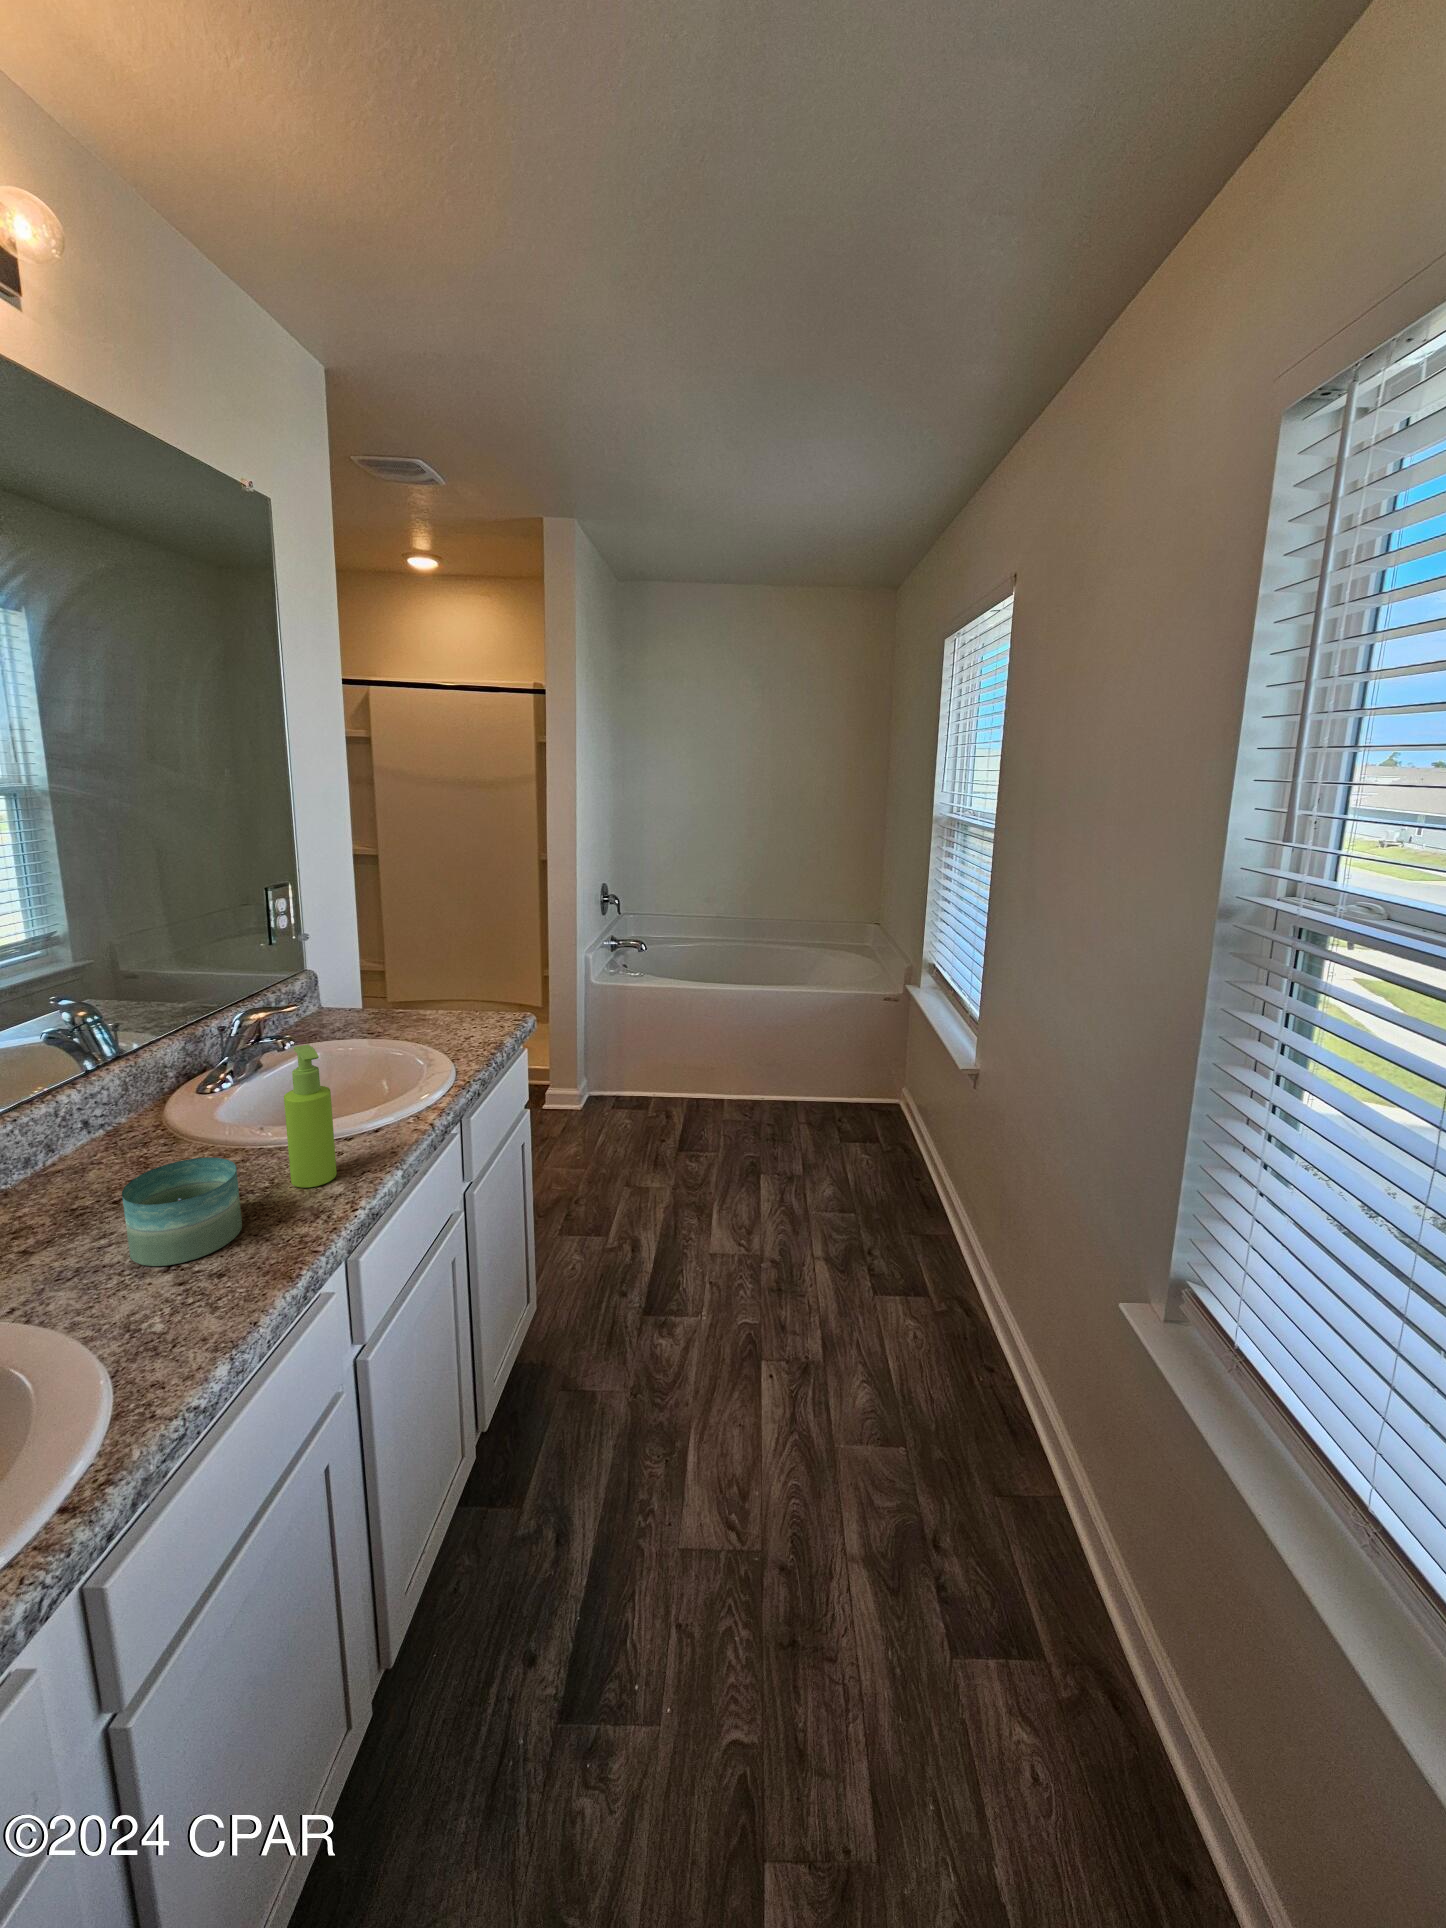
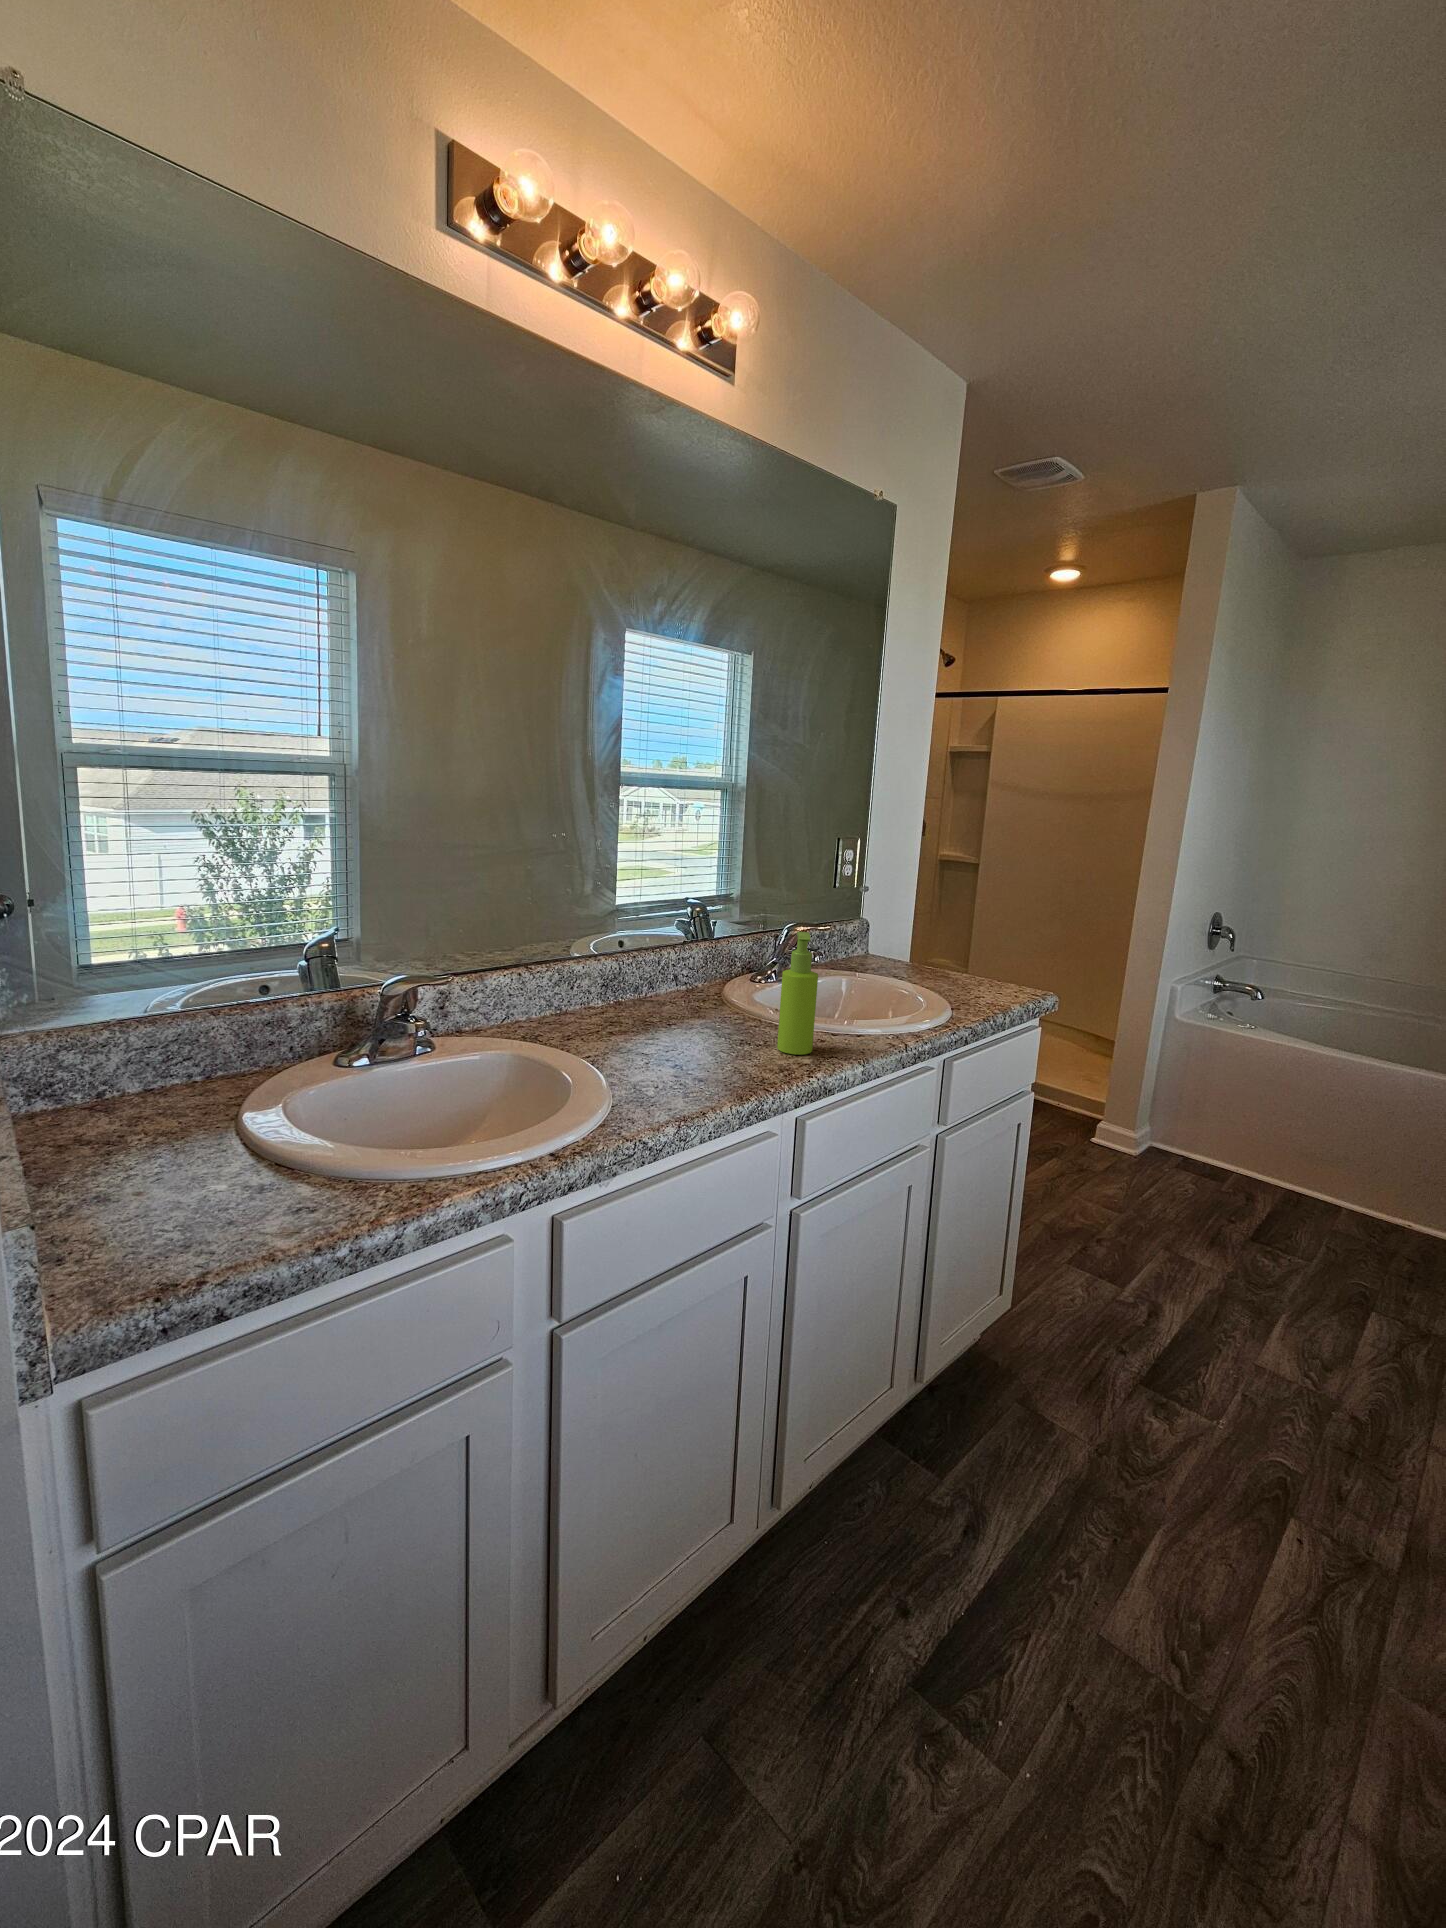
candle: present [122,1158,242,1266] -> none [658,998,735,1067]

